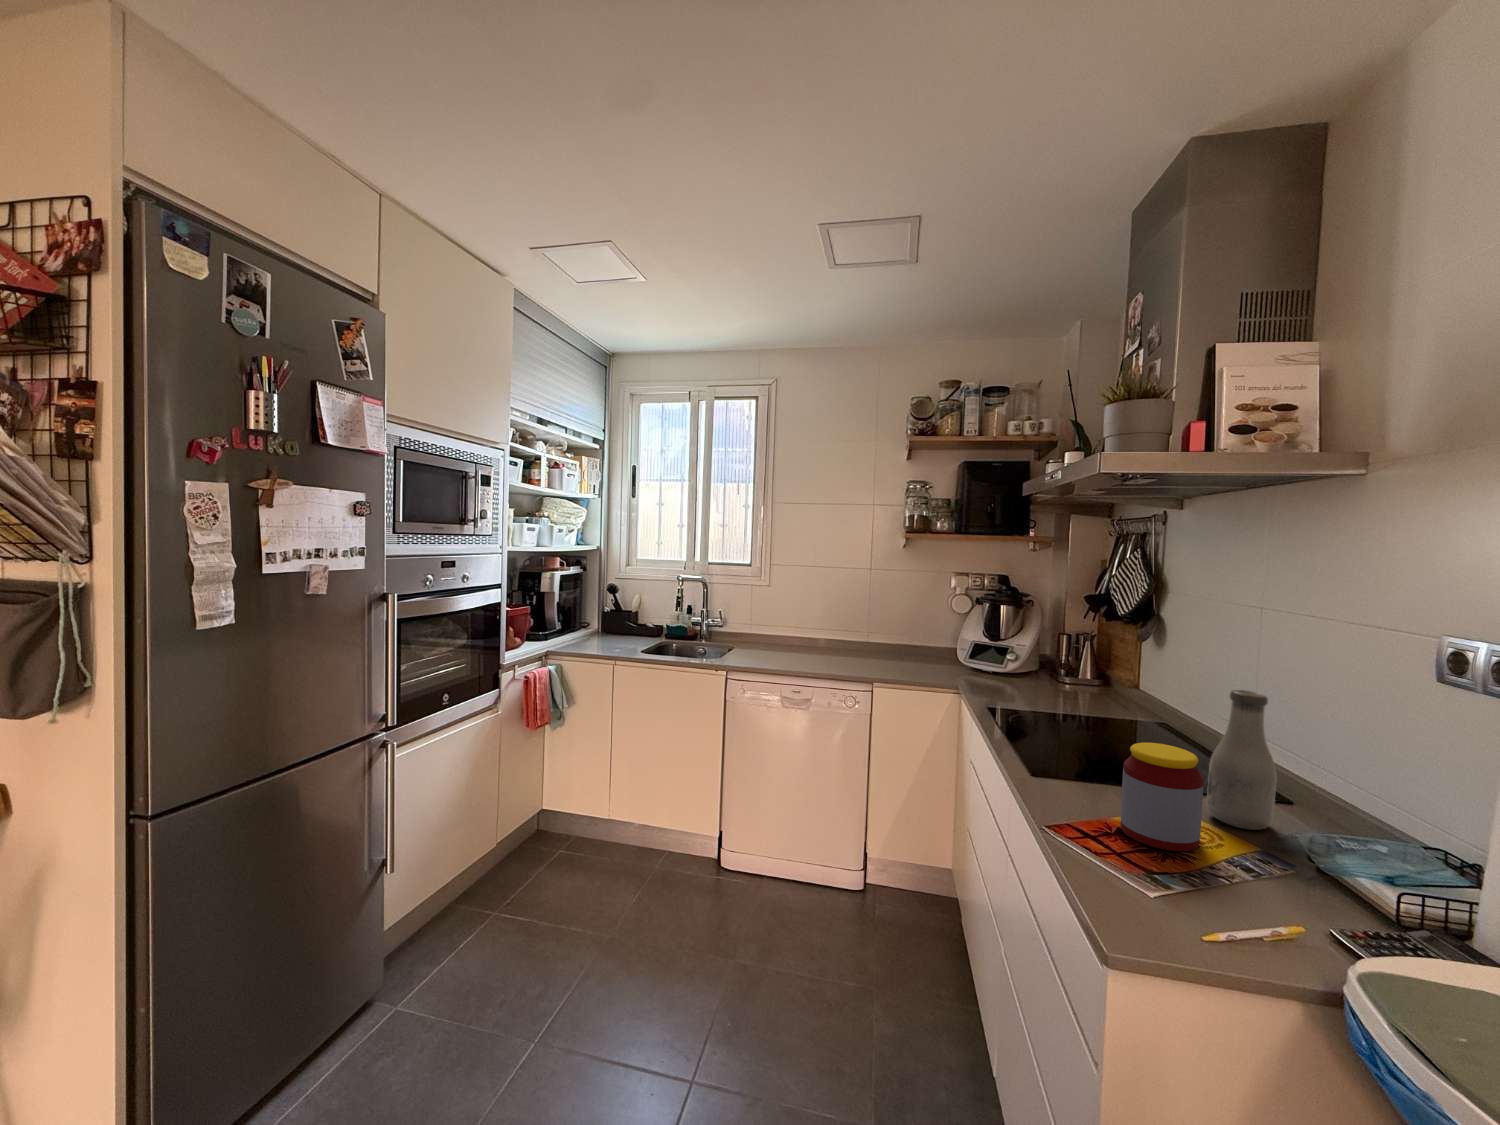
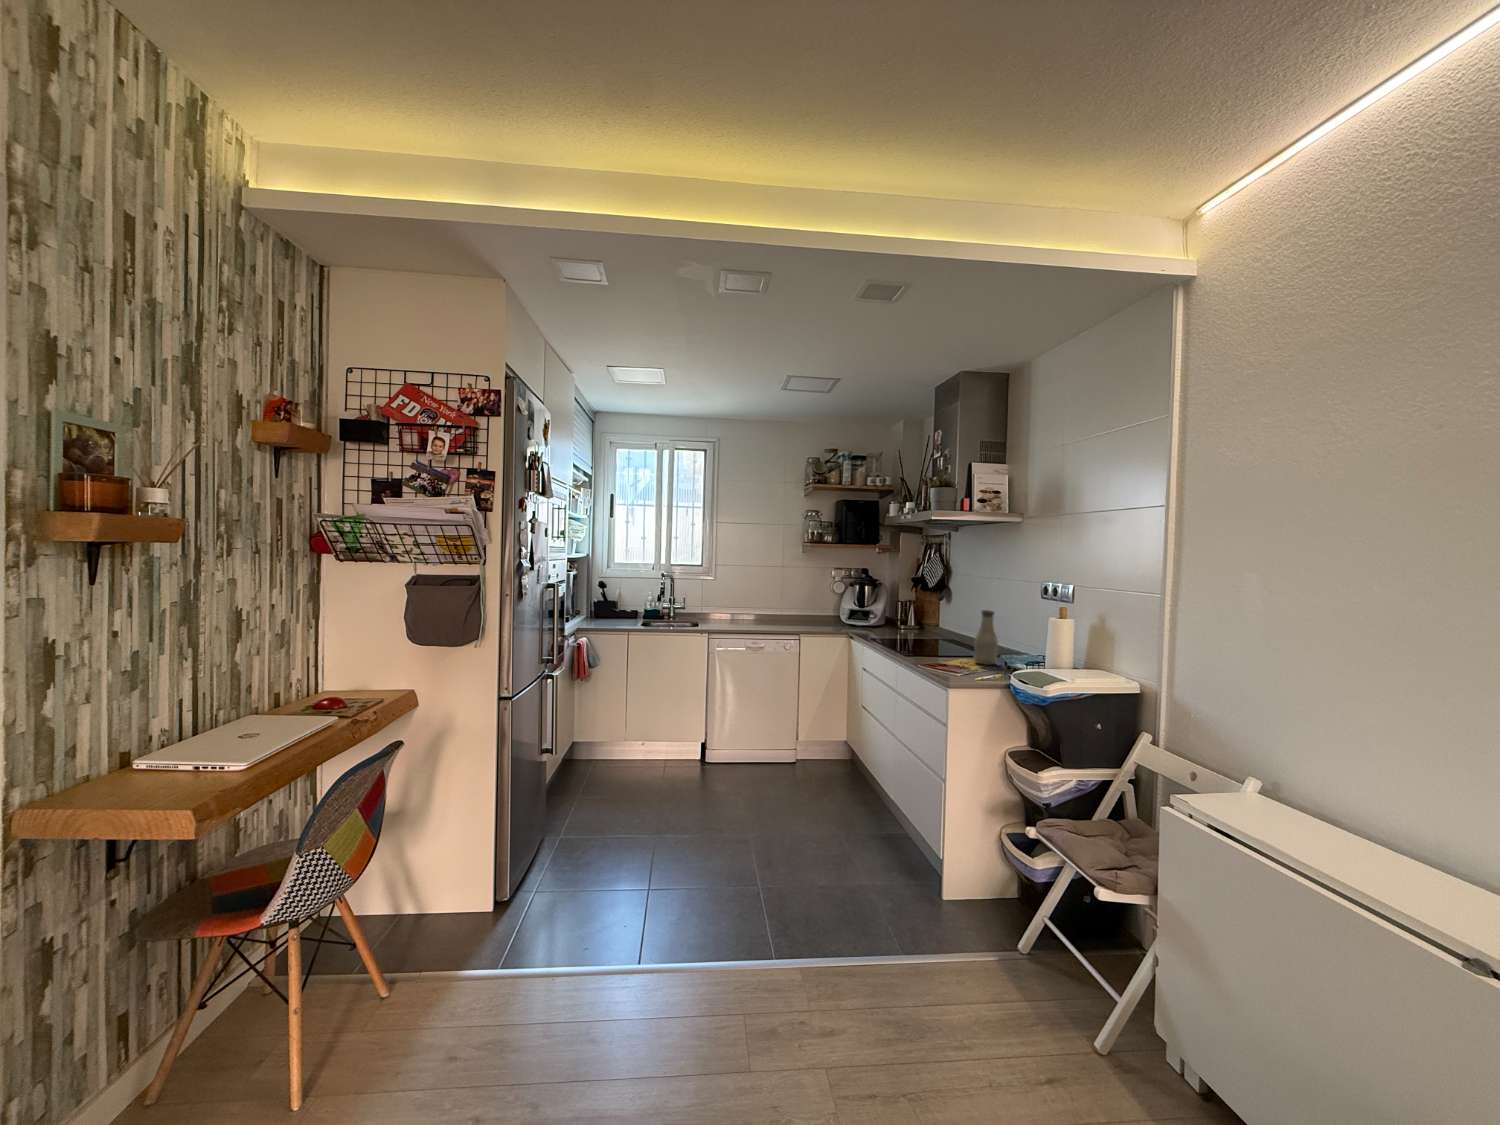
jar: present [1120,743,1204,851] -> none [943,632,973,670]

